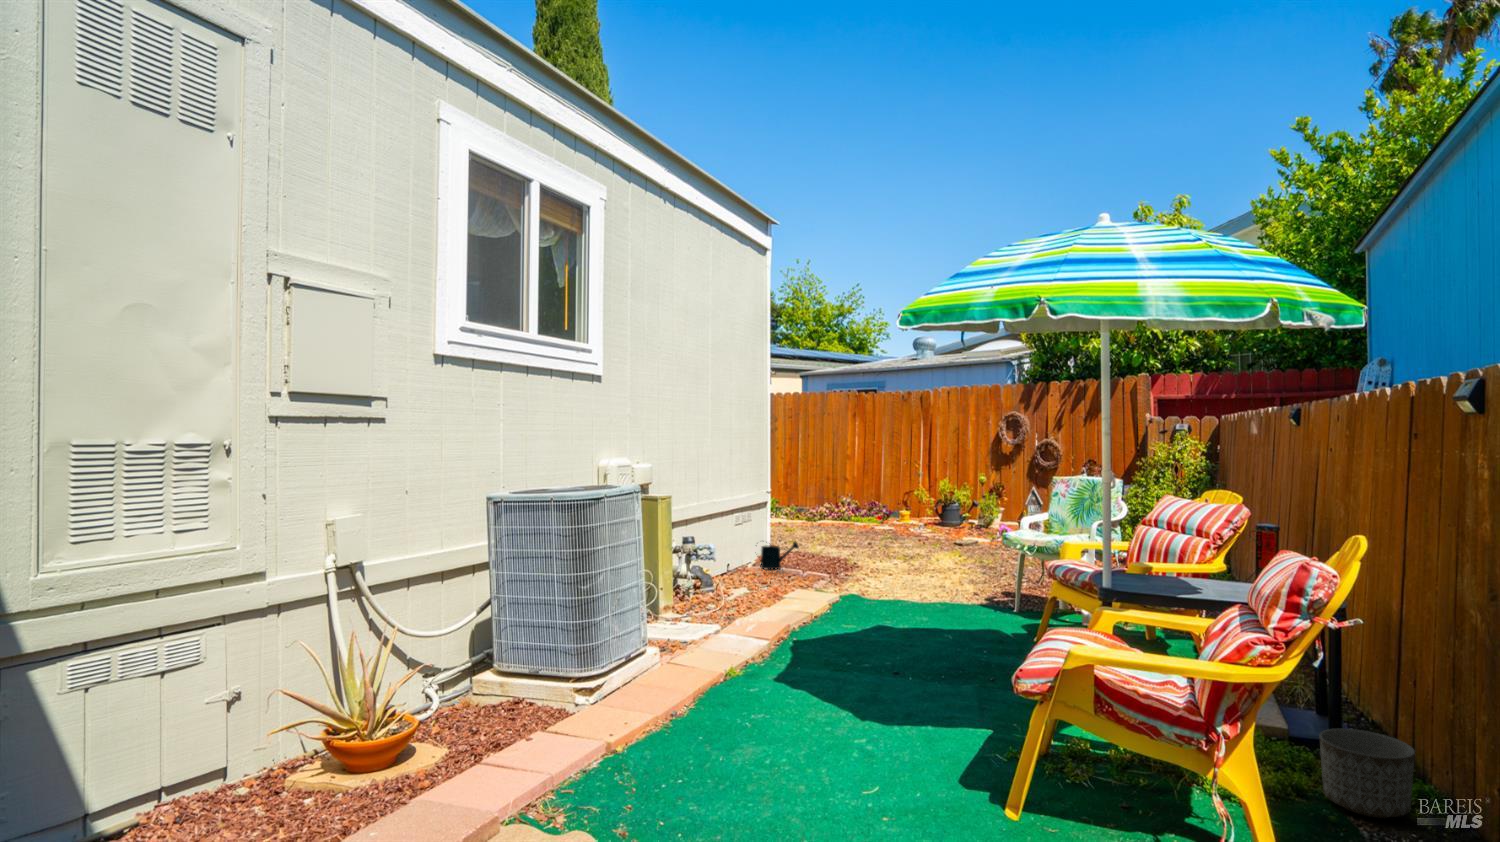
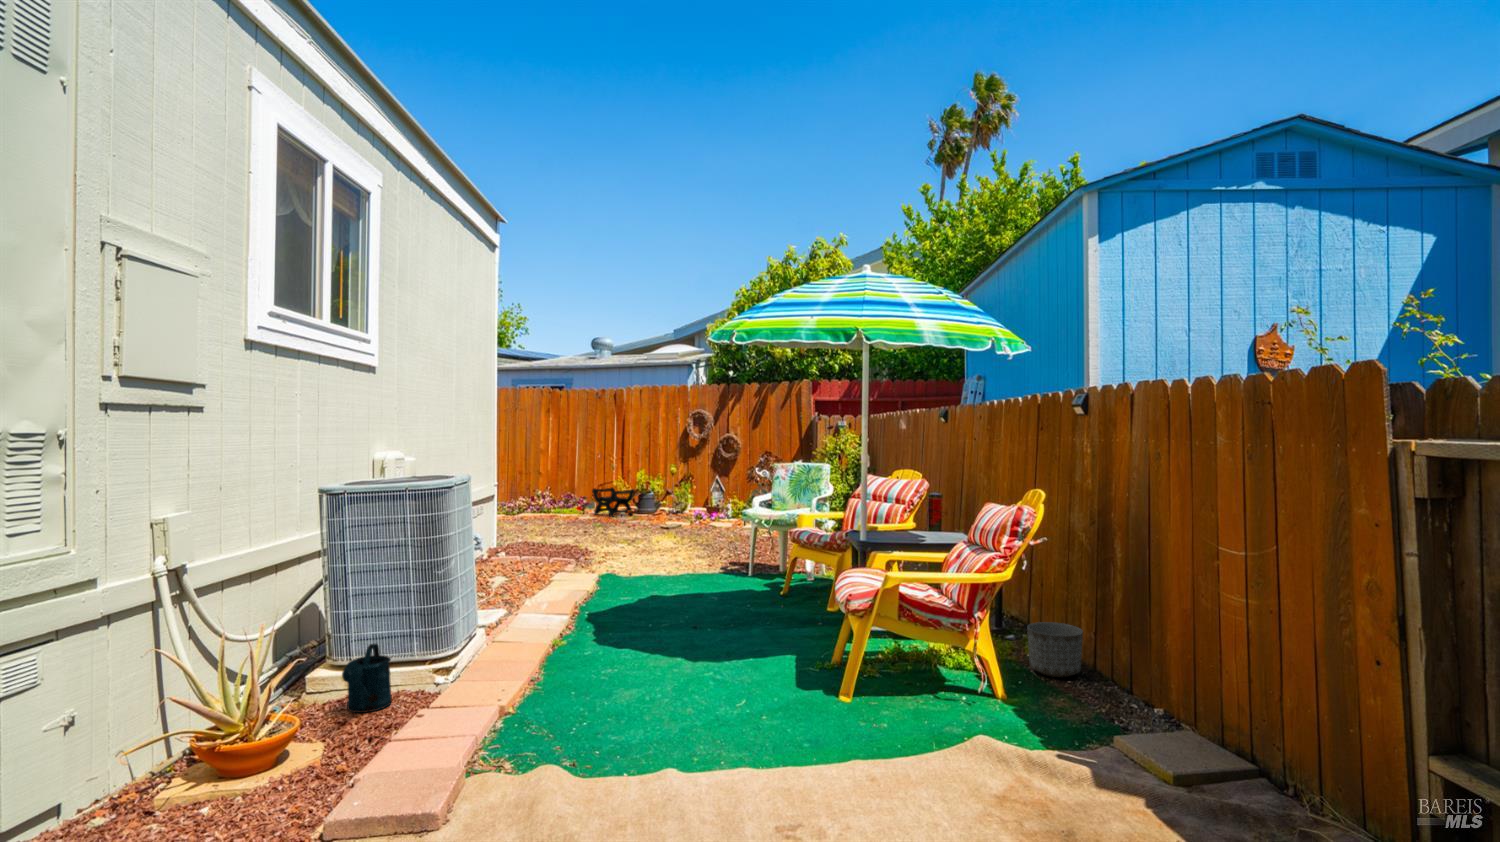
stool: none [891,496,938,530] -> present [592,487,635,517]
watering can: present [761,542,799,570] -> present [342,644,392,713]

